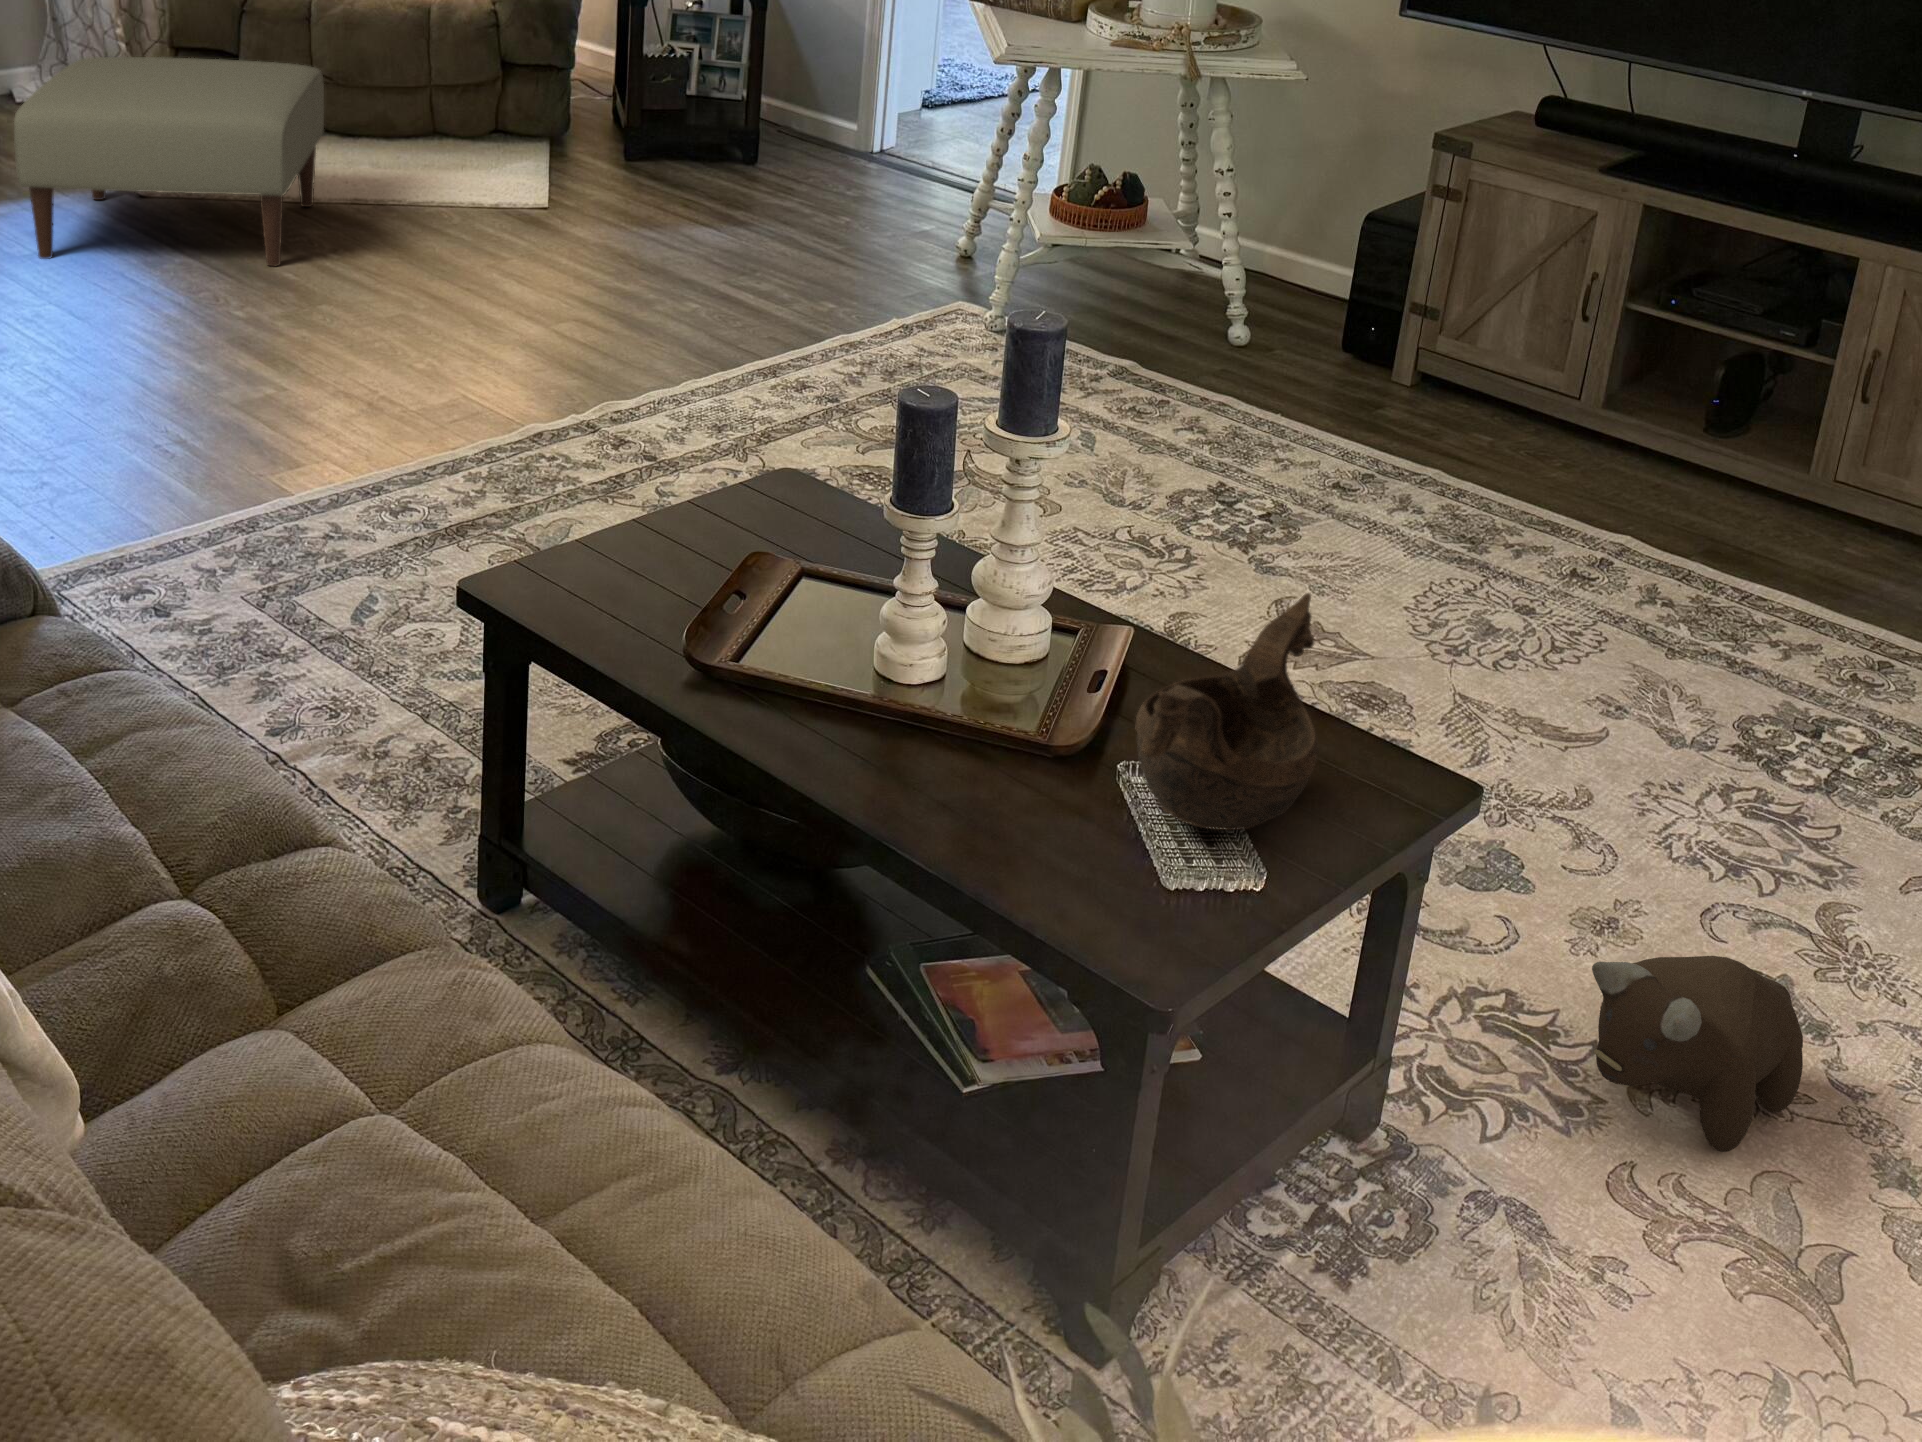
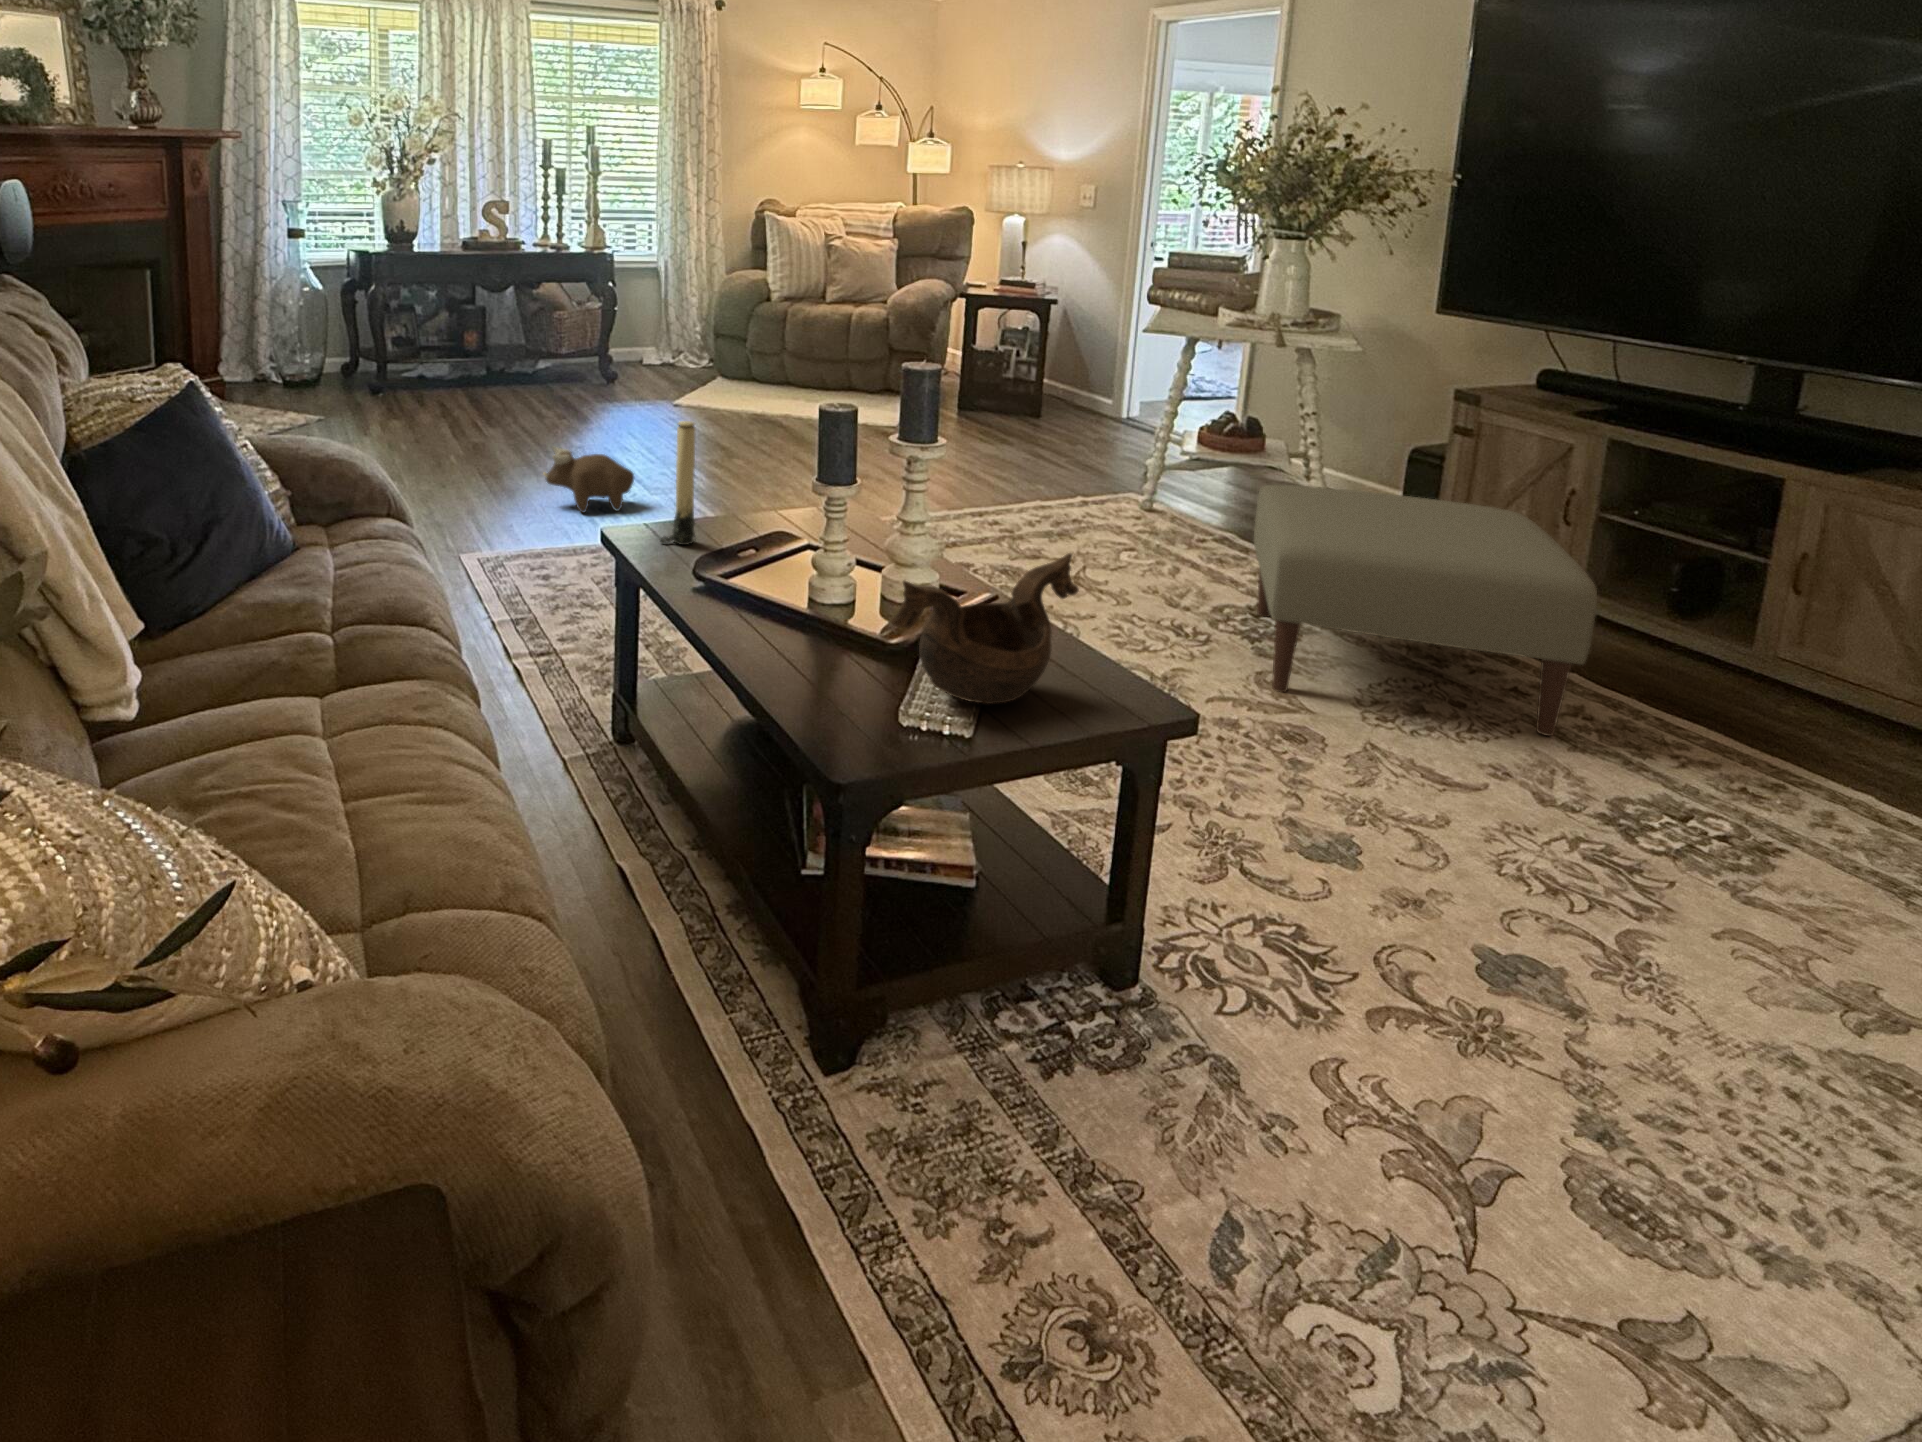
ottoman: present [14,57,324,266] -> present [1254,485,1597,736]
candle: none [563,404,618,605] -> present [660,421,695,545]
plush toy: present [1592,956,1803,1152] -> present [544,446,634,513]

